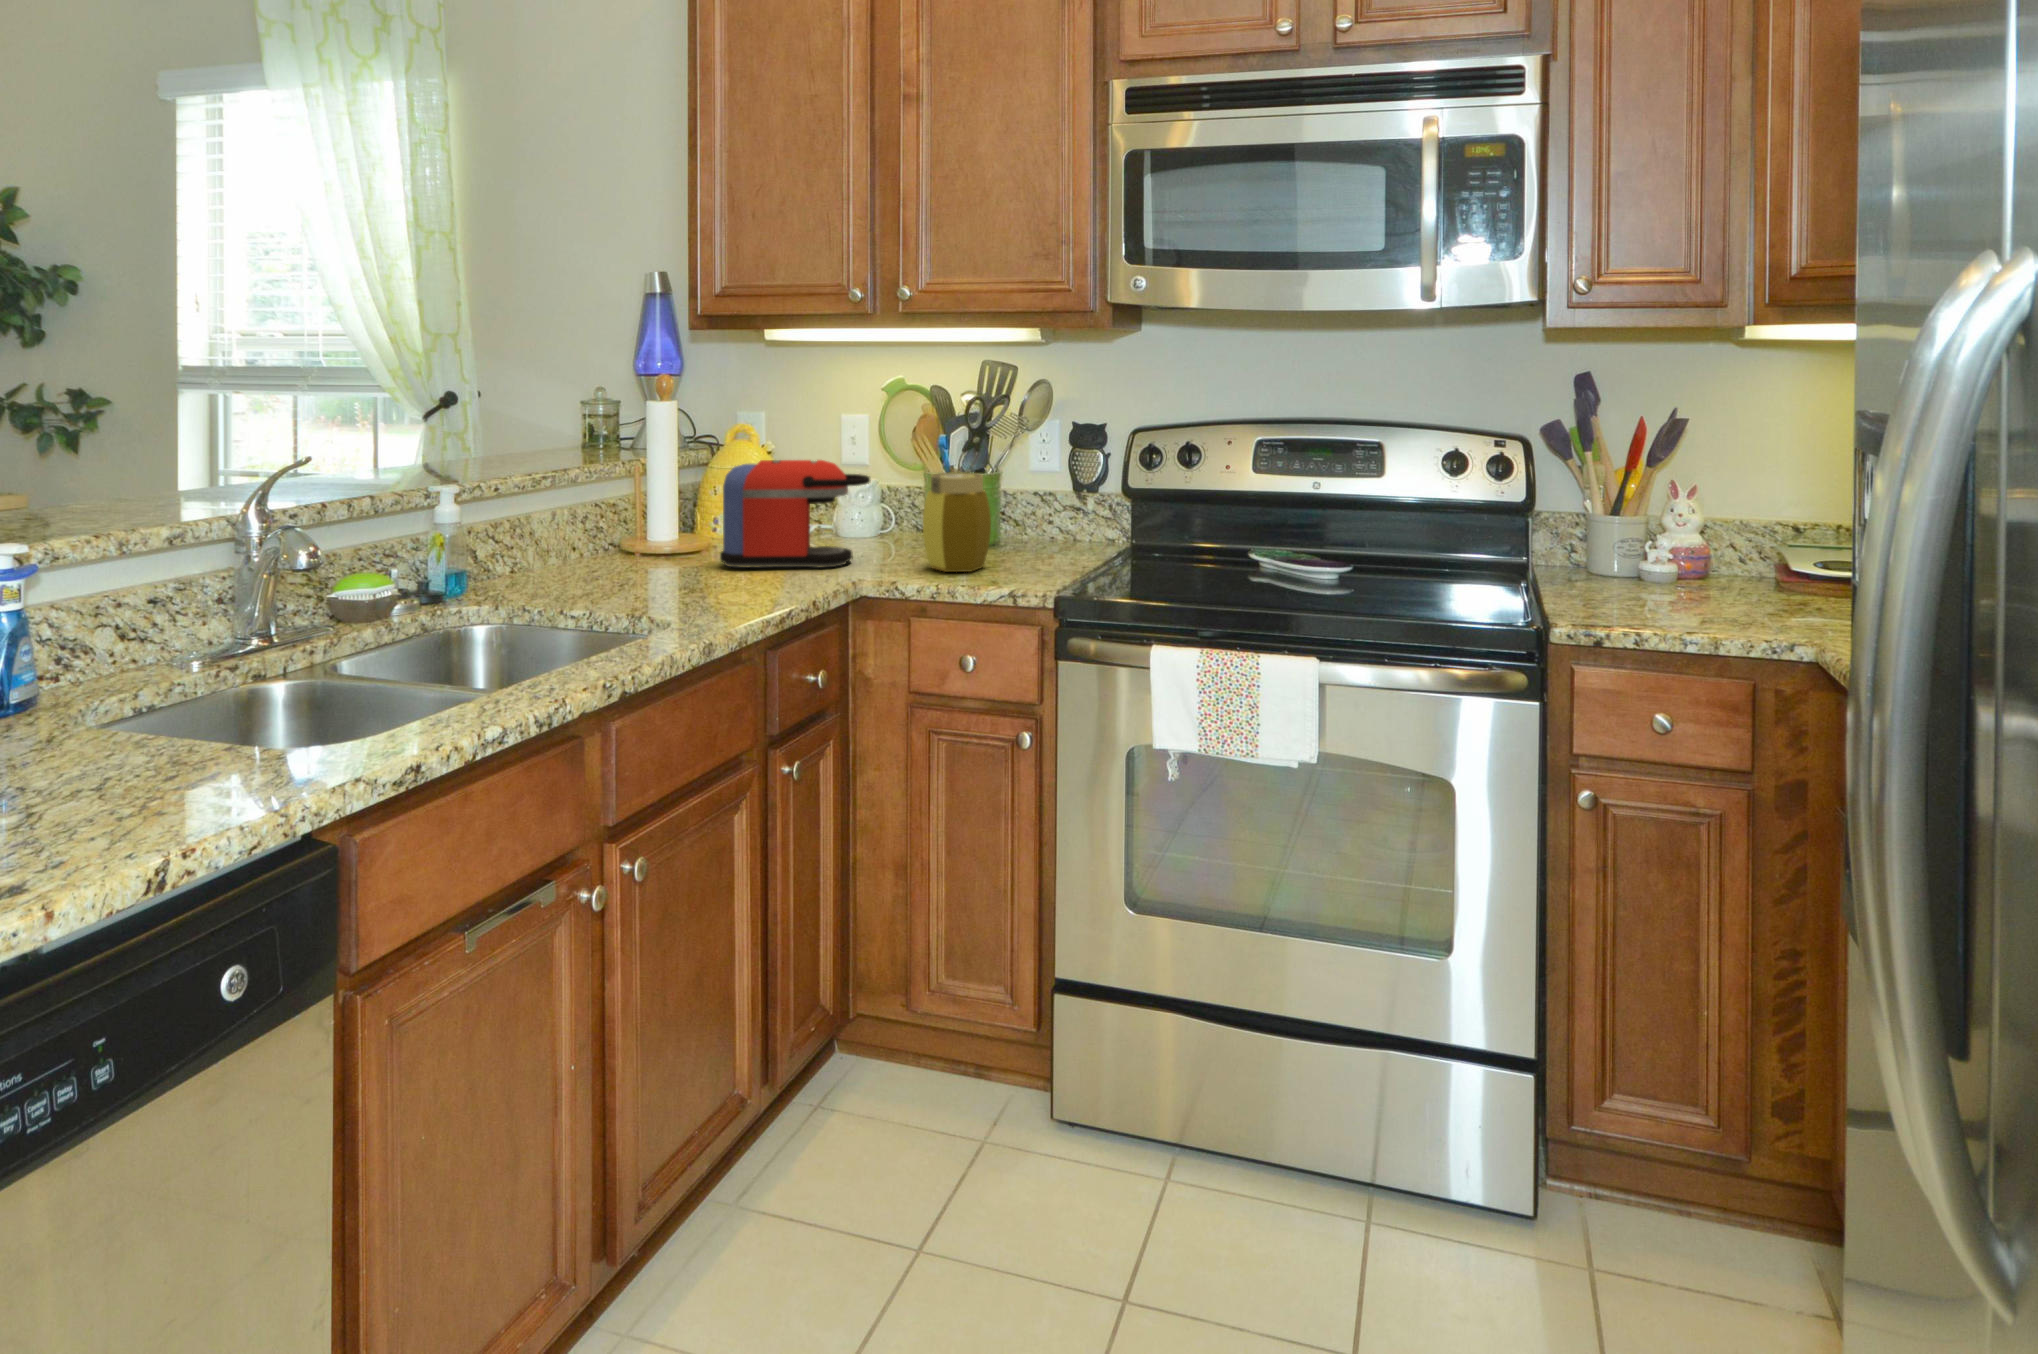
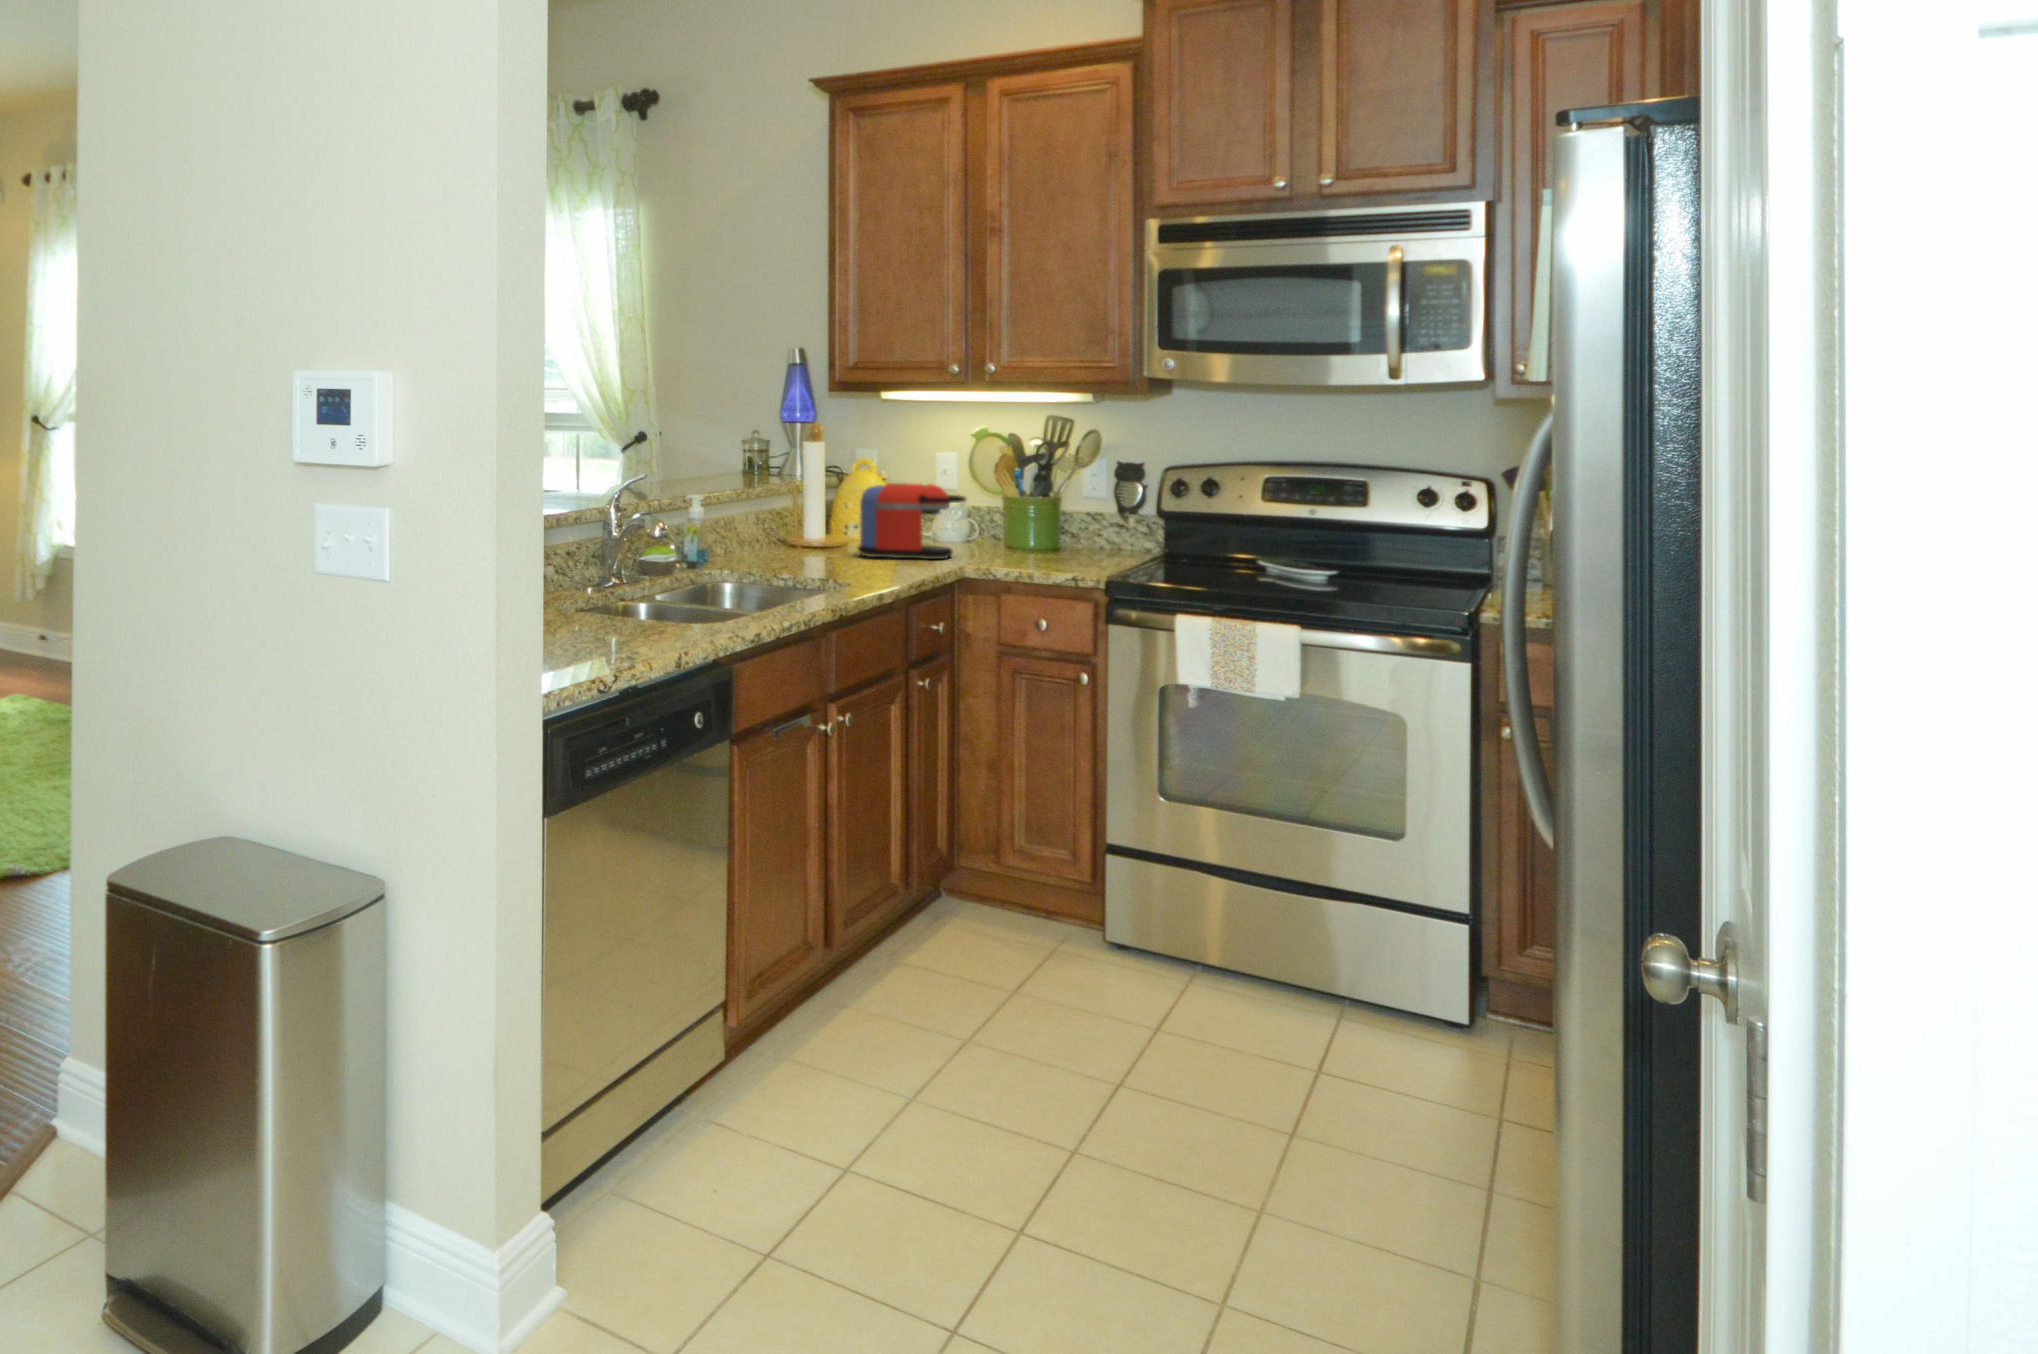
jar: present [923,473,991,572] -> none [1007,495,1057,565]

